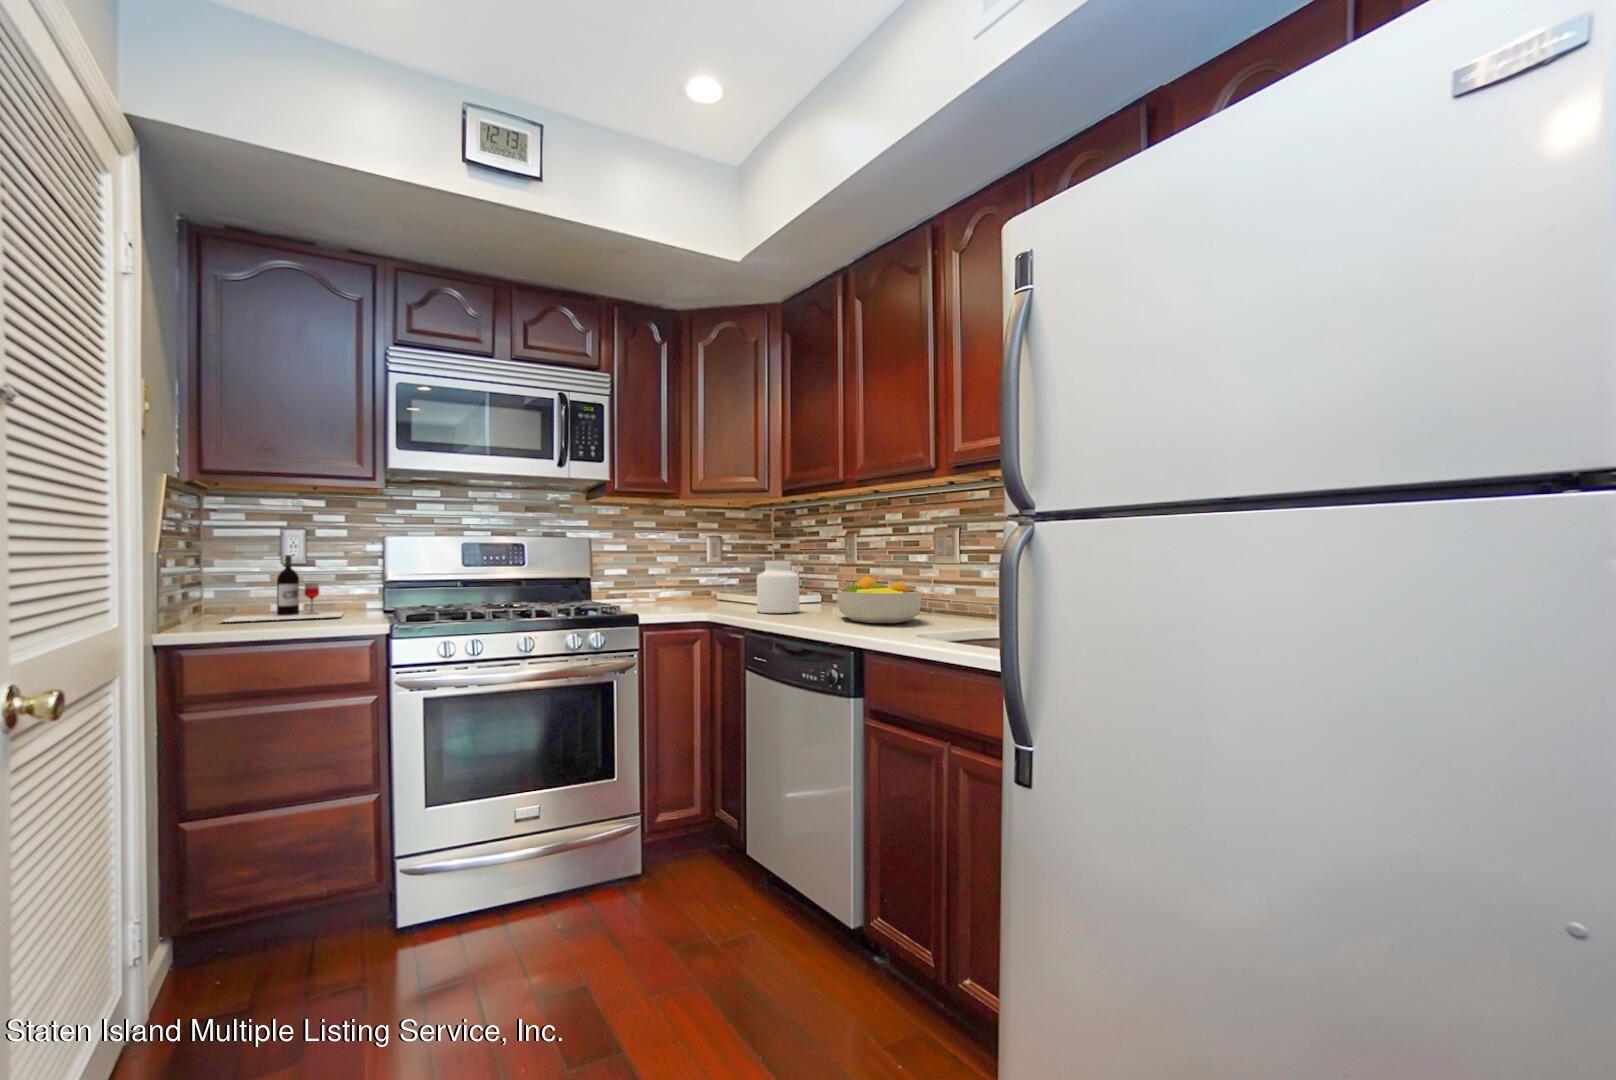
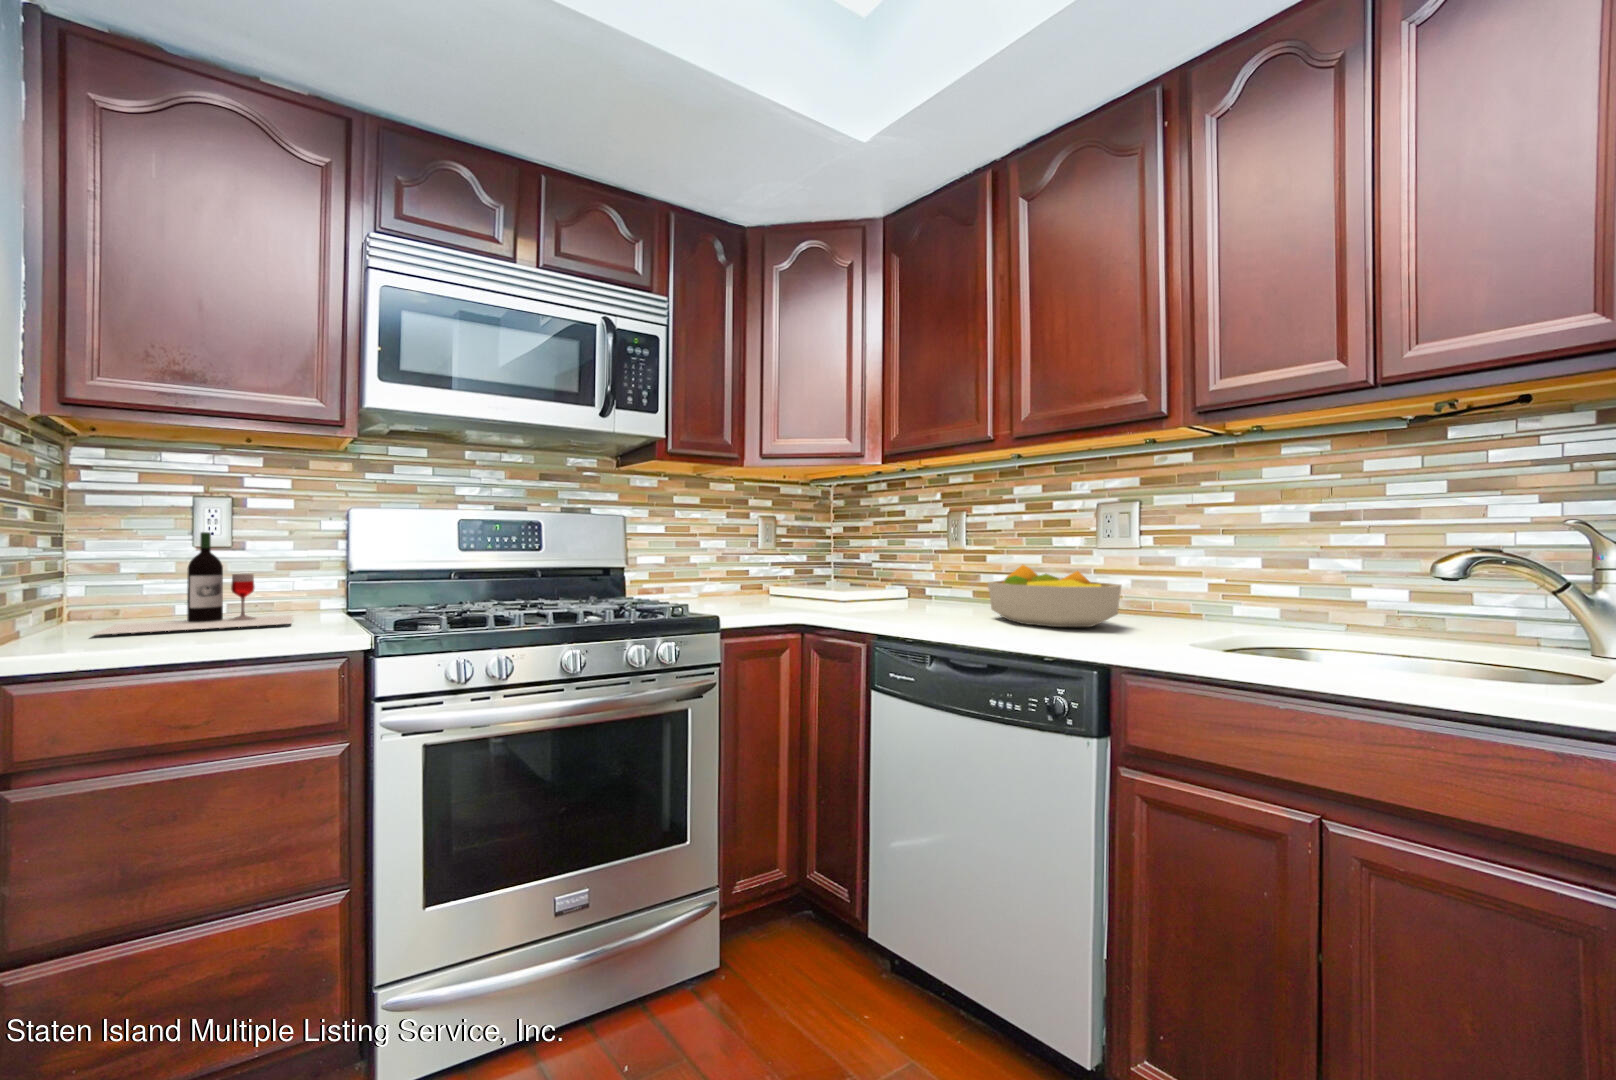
jar: present [757,560,800,613] -> none [868,544,924,613]

